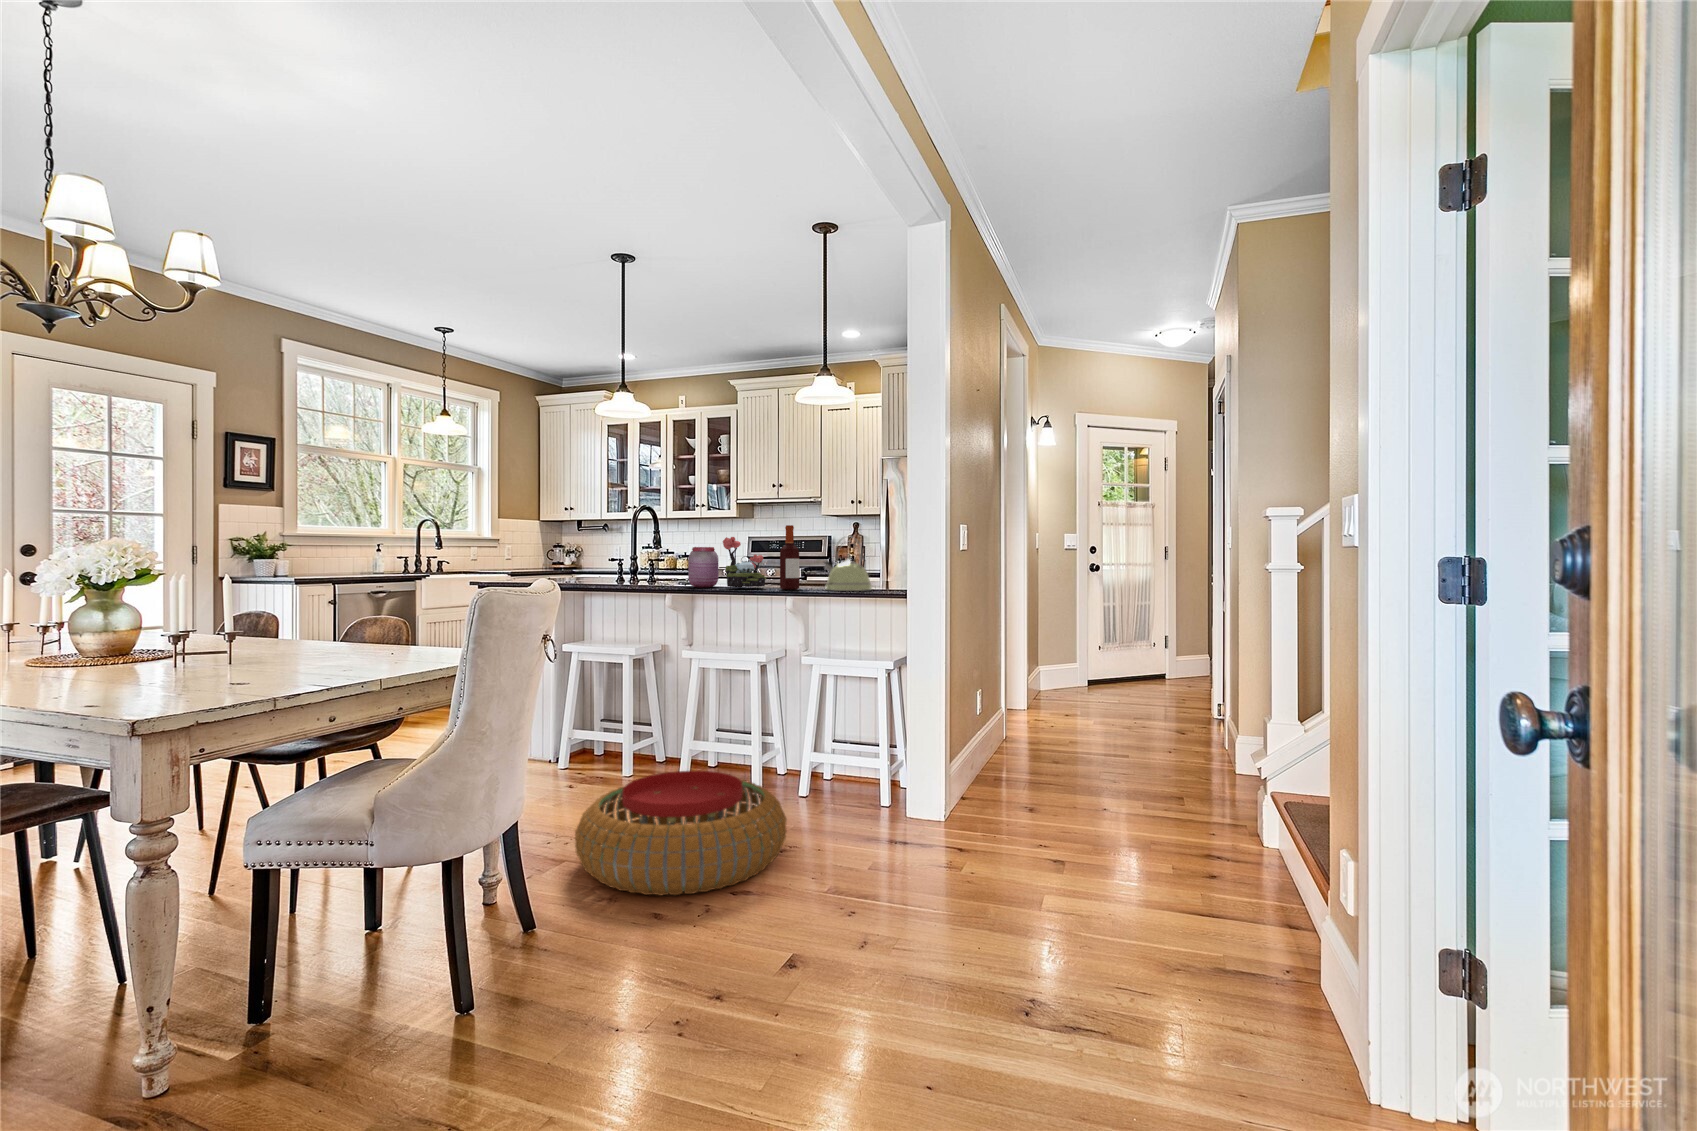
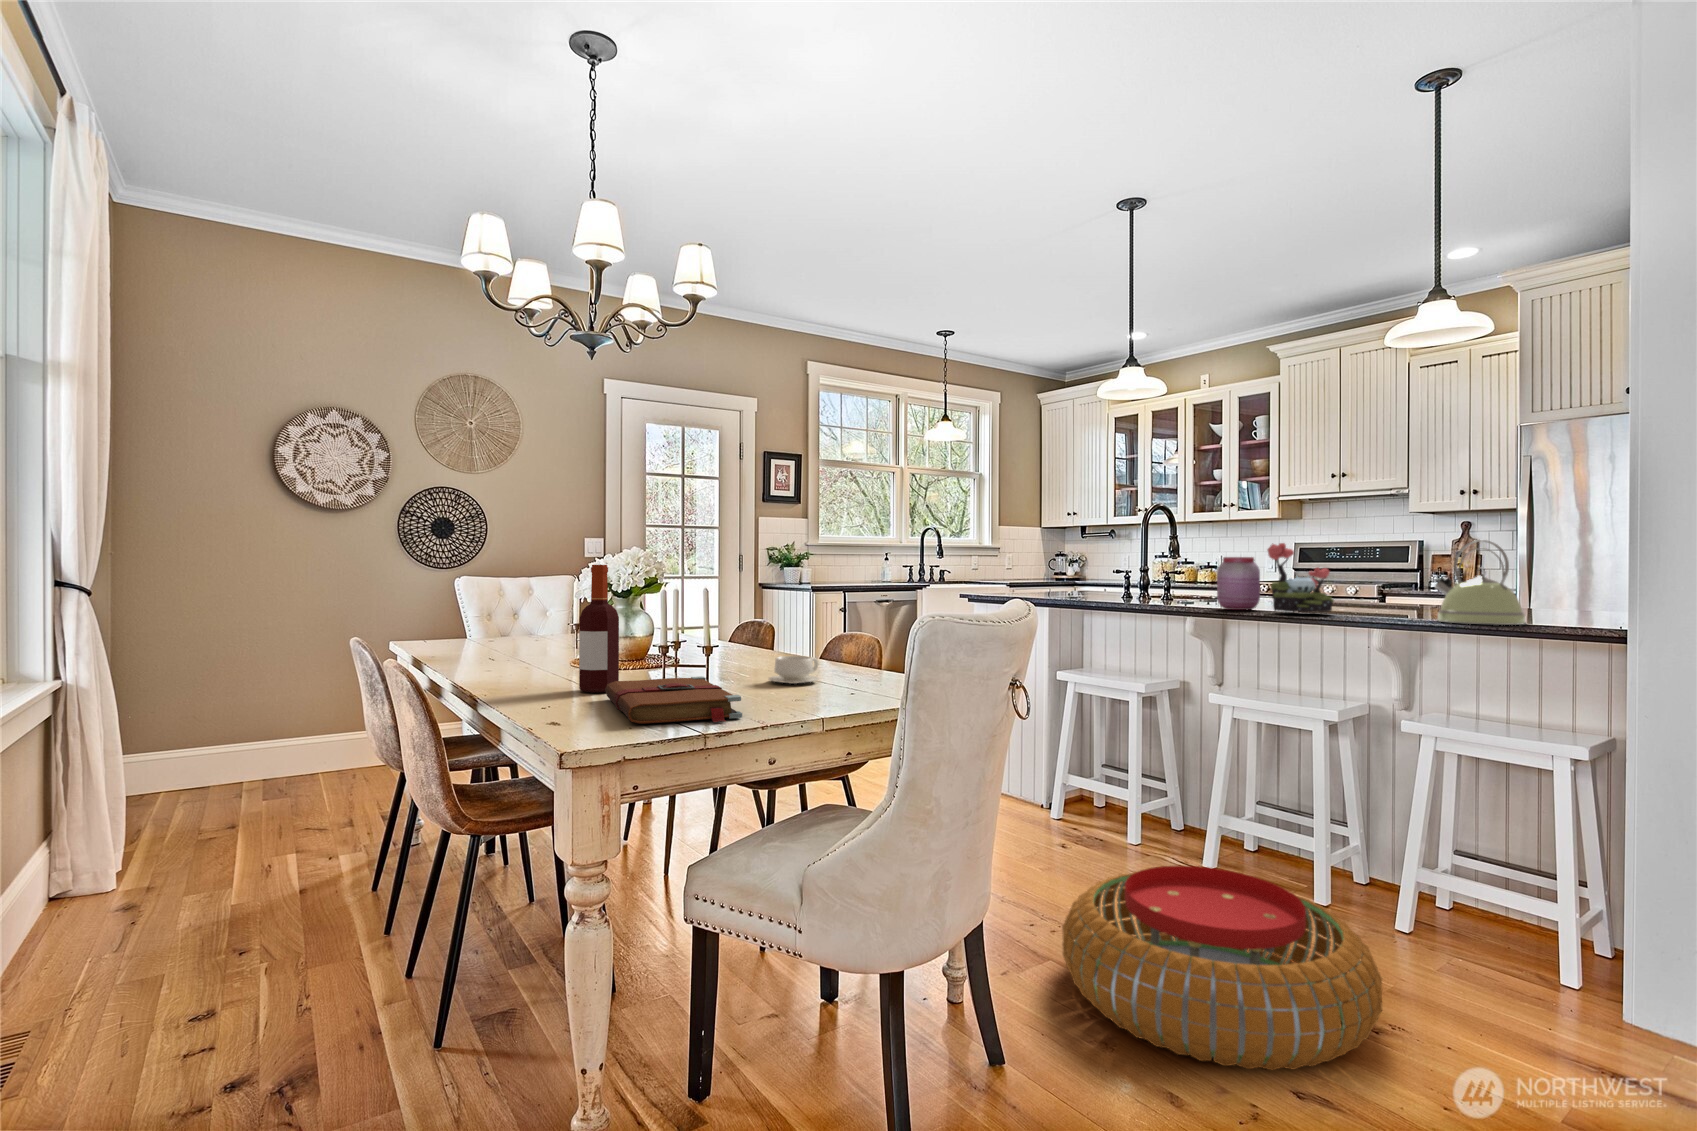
bottle: present [780,525,799,590] -> present [579,565,619,693]
teacup: none [296,636,351,661] -> present [769,656,819,684]
book: none [114,658,292,699] -> present [605,676,742,724]

